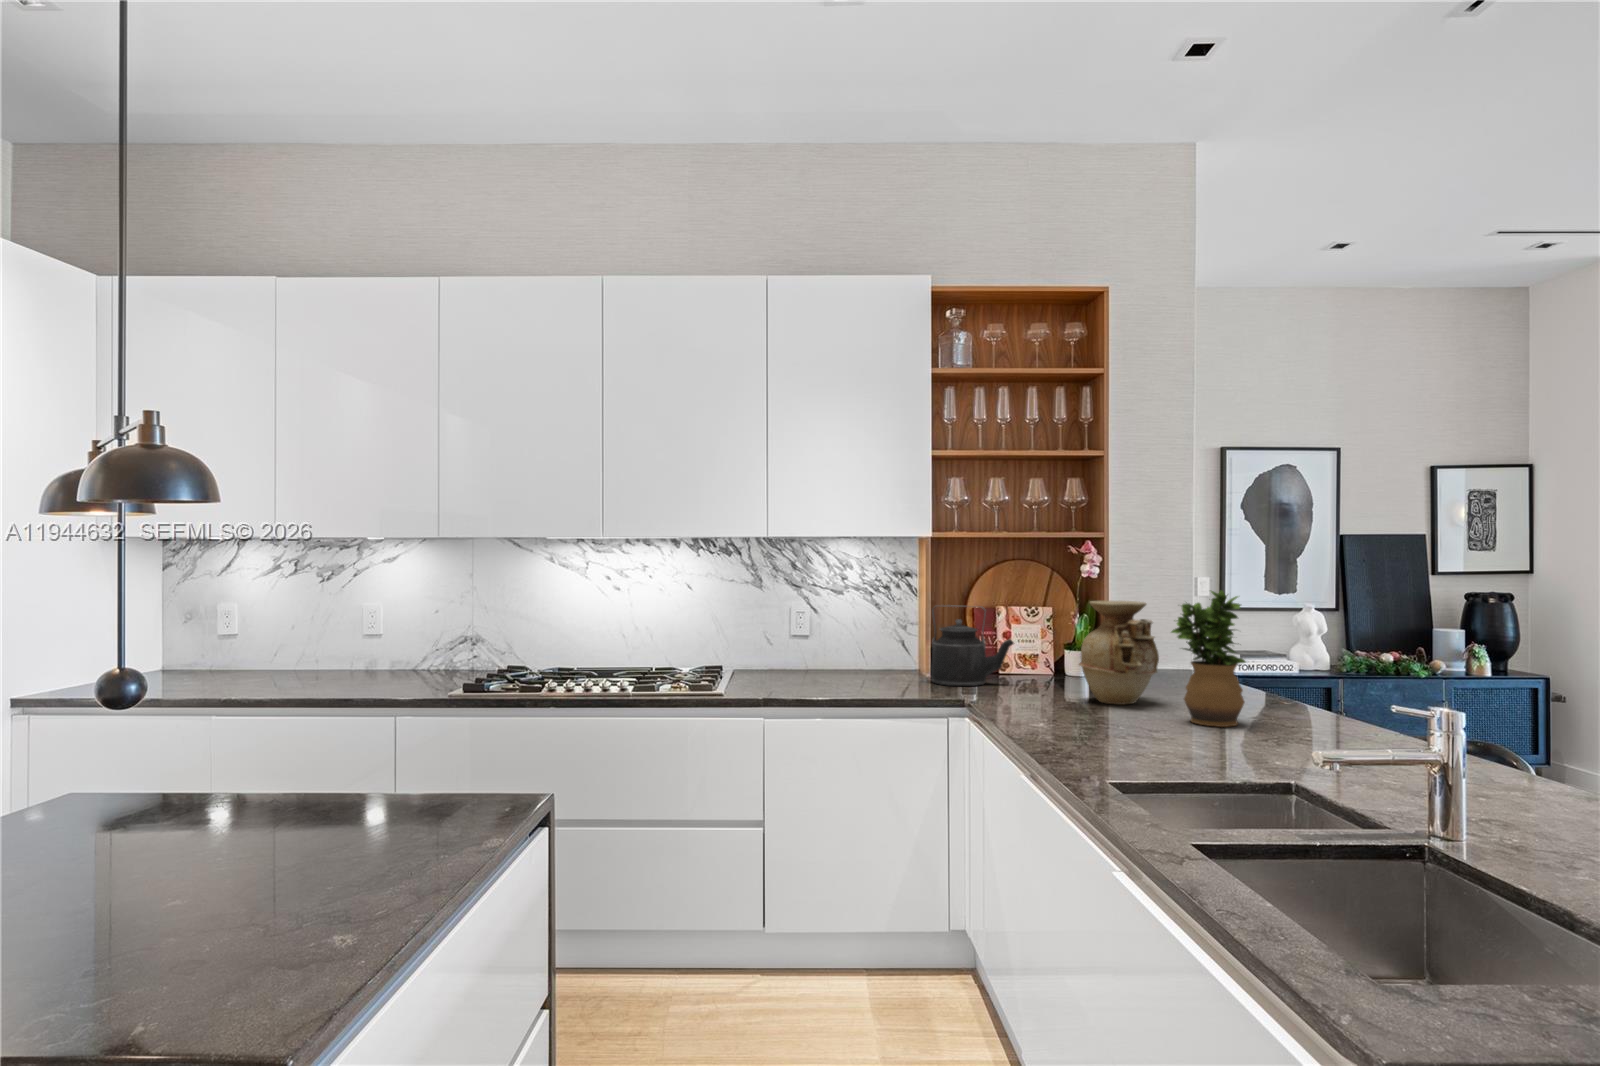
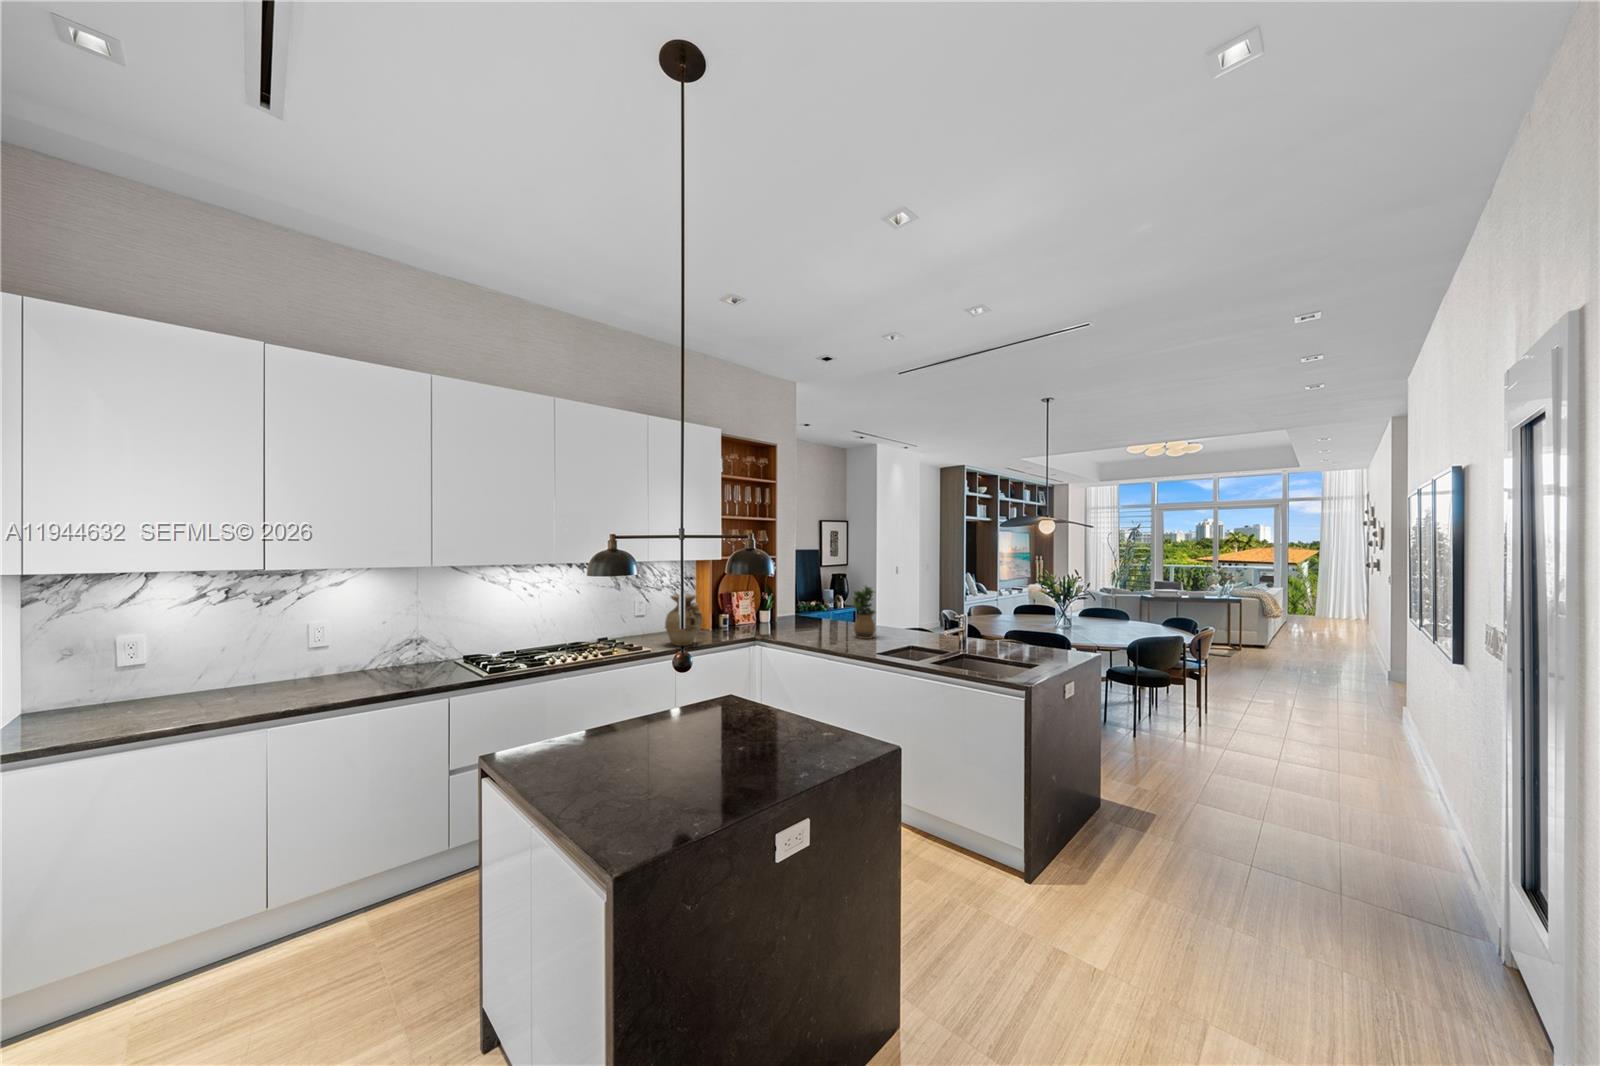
vase: present [1079,601,1159,705] -> present [665,594,702,646]
kettle: present [931,607,1014,686] -> none [718,594,757,634]

